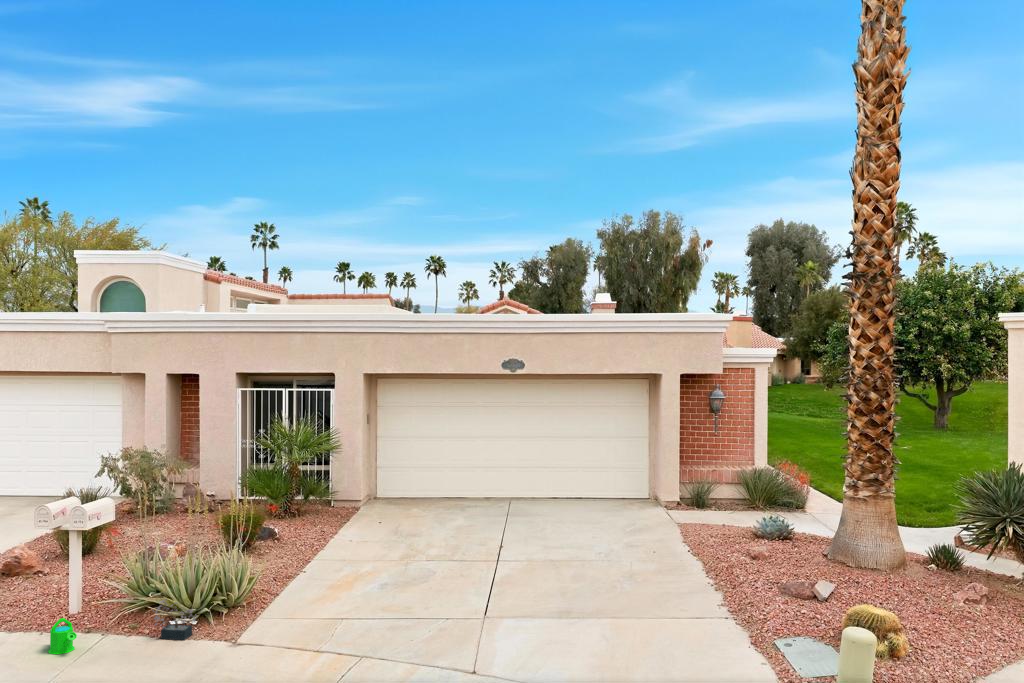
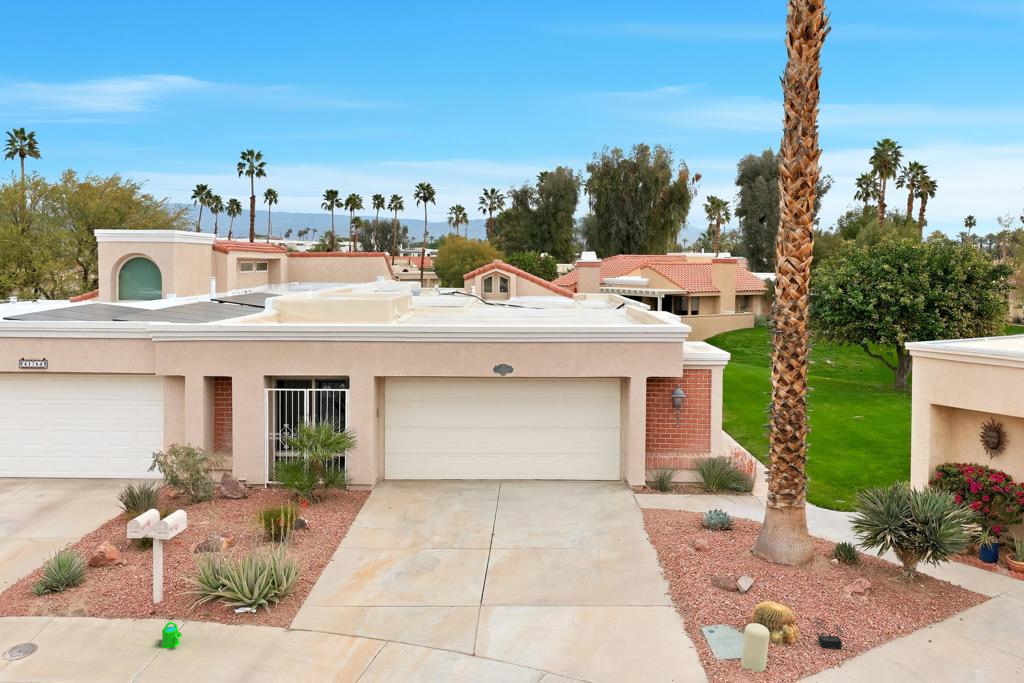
decorative plant: present [154,599,196,640] -> present [811,618,846,649]

